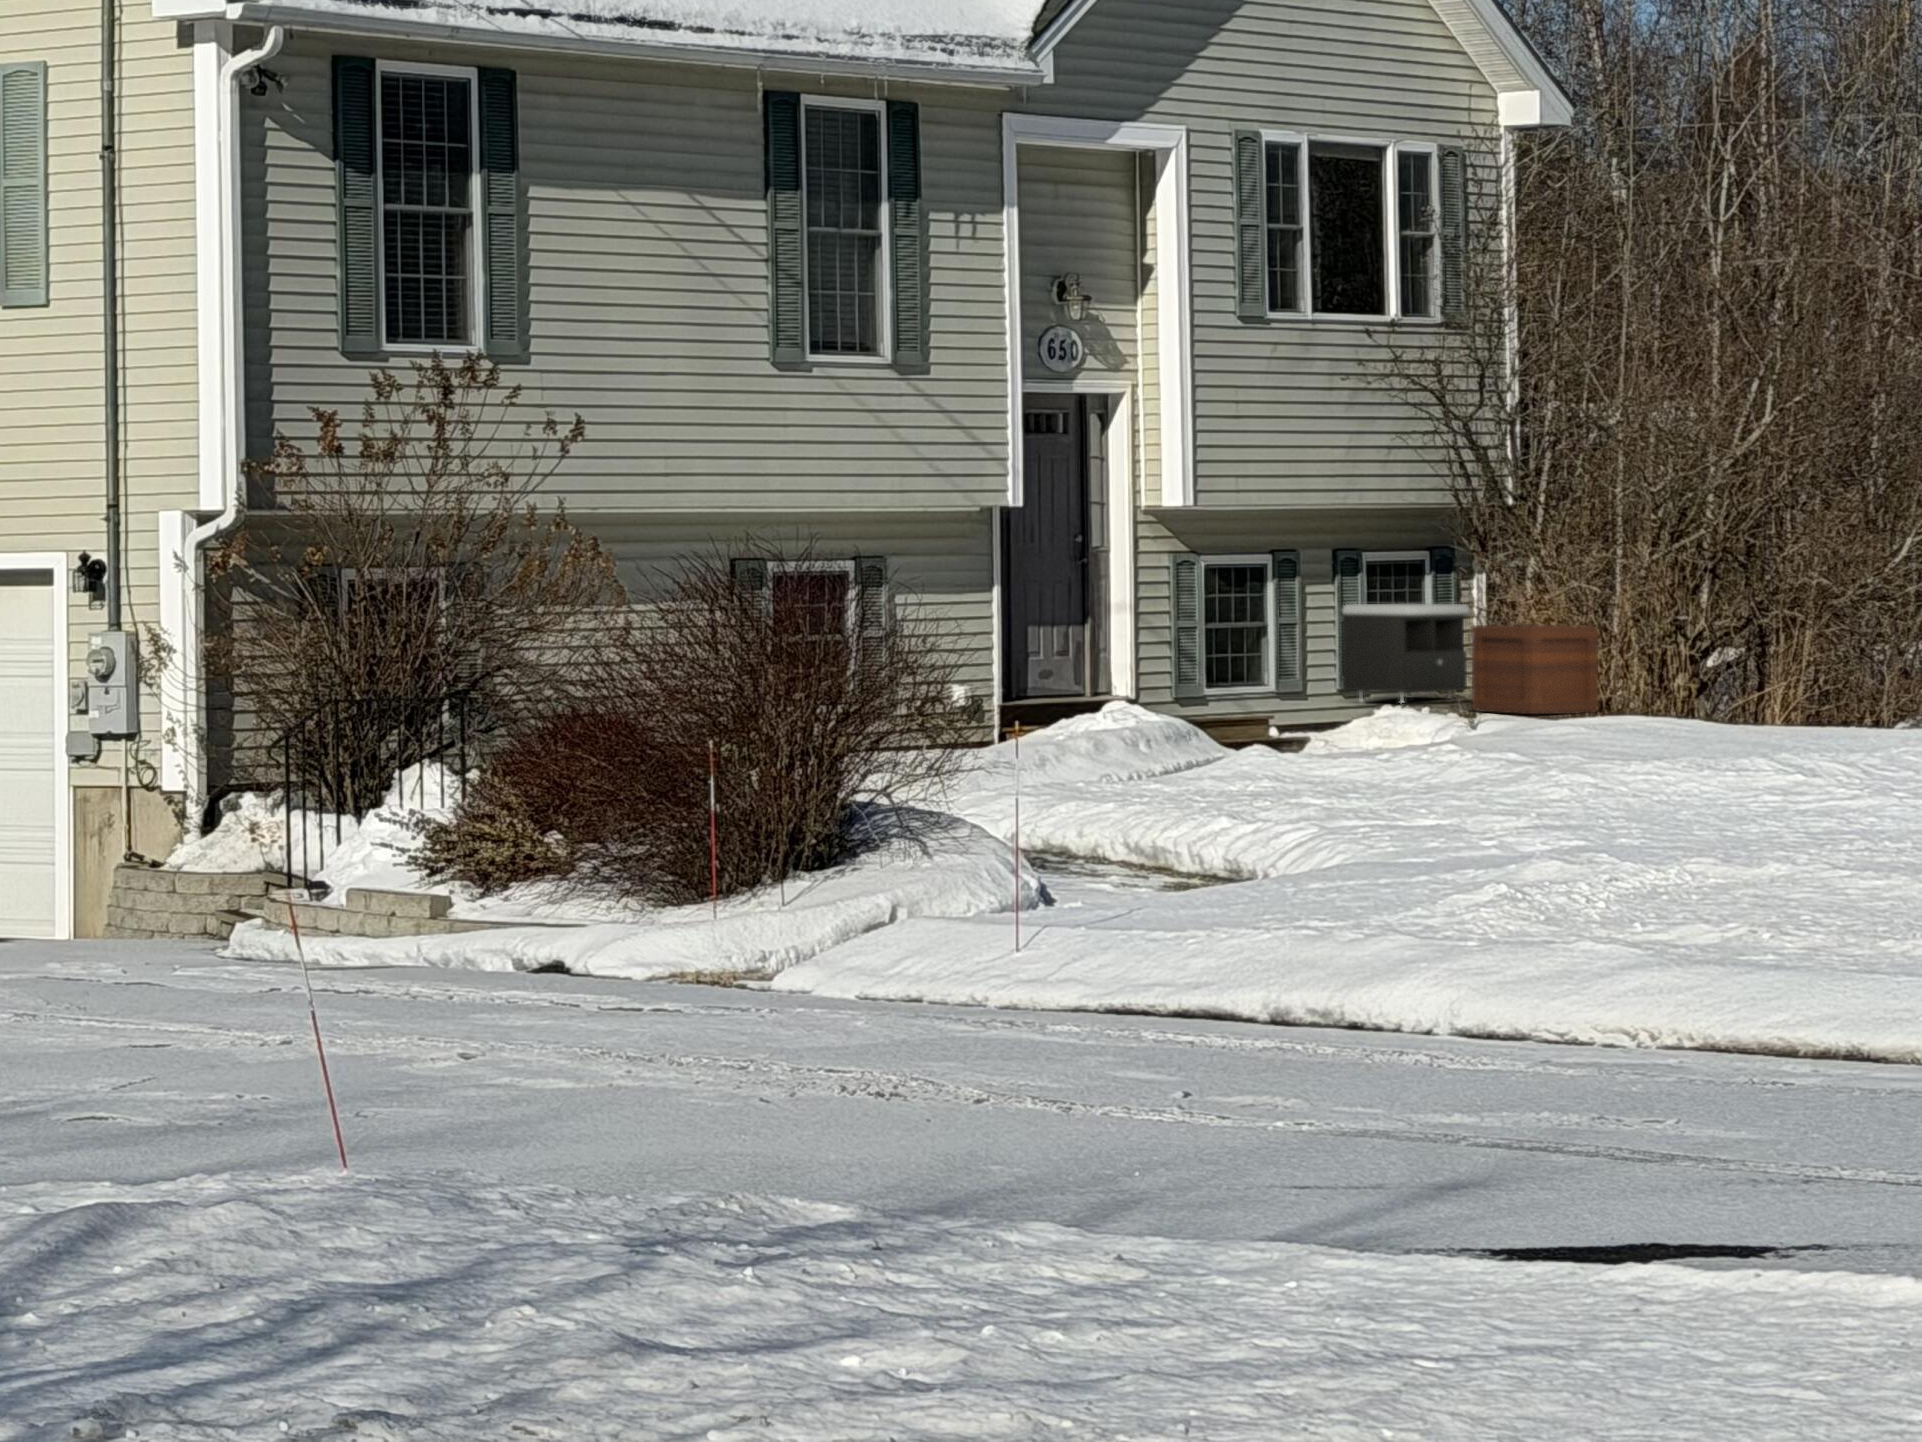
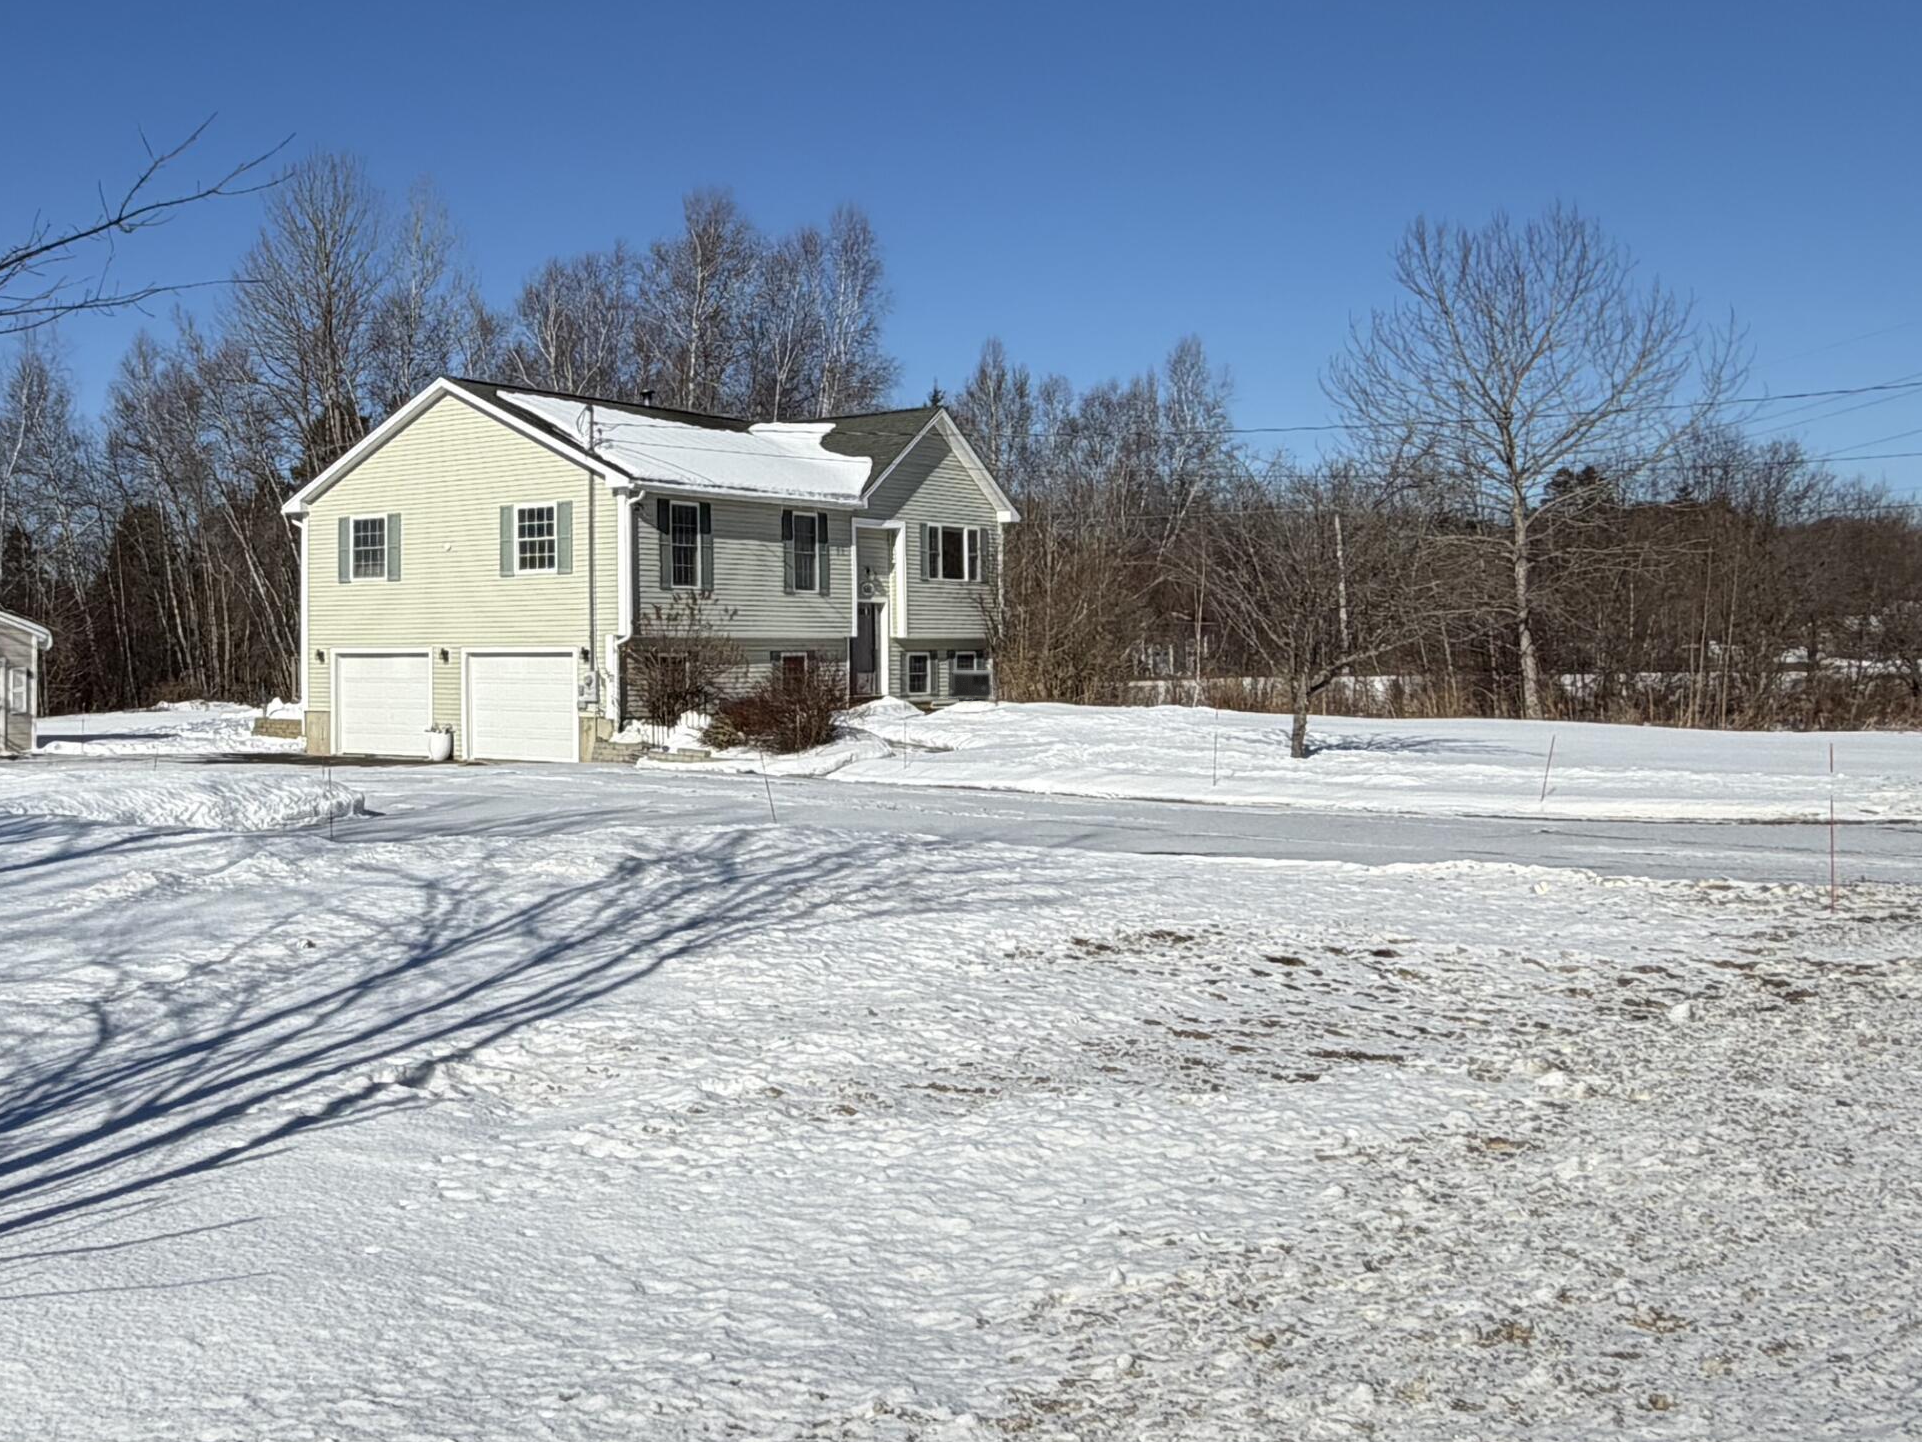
wooden crate: present [1472,624,1599,714] -> none [995,676,1036,704]

